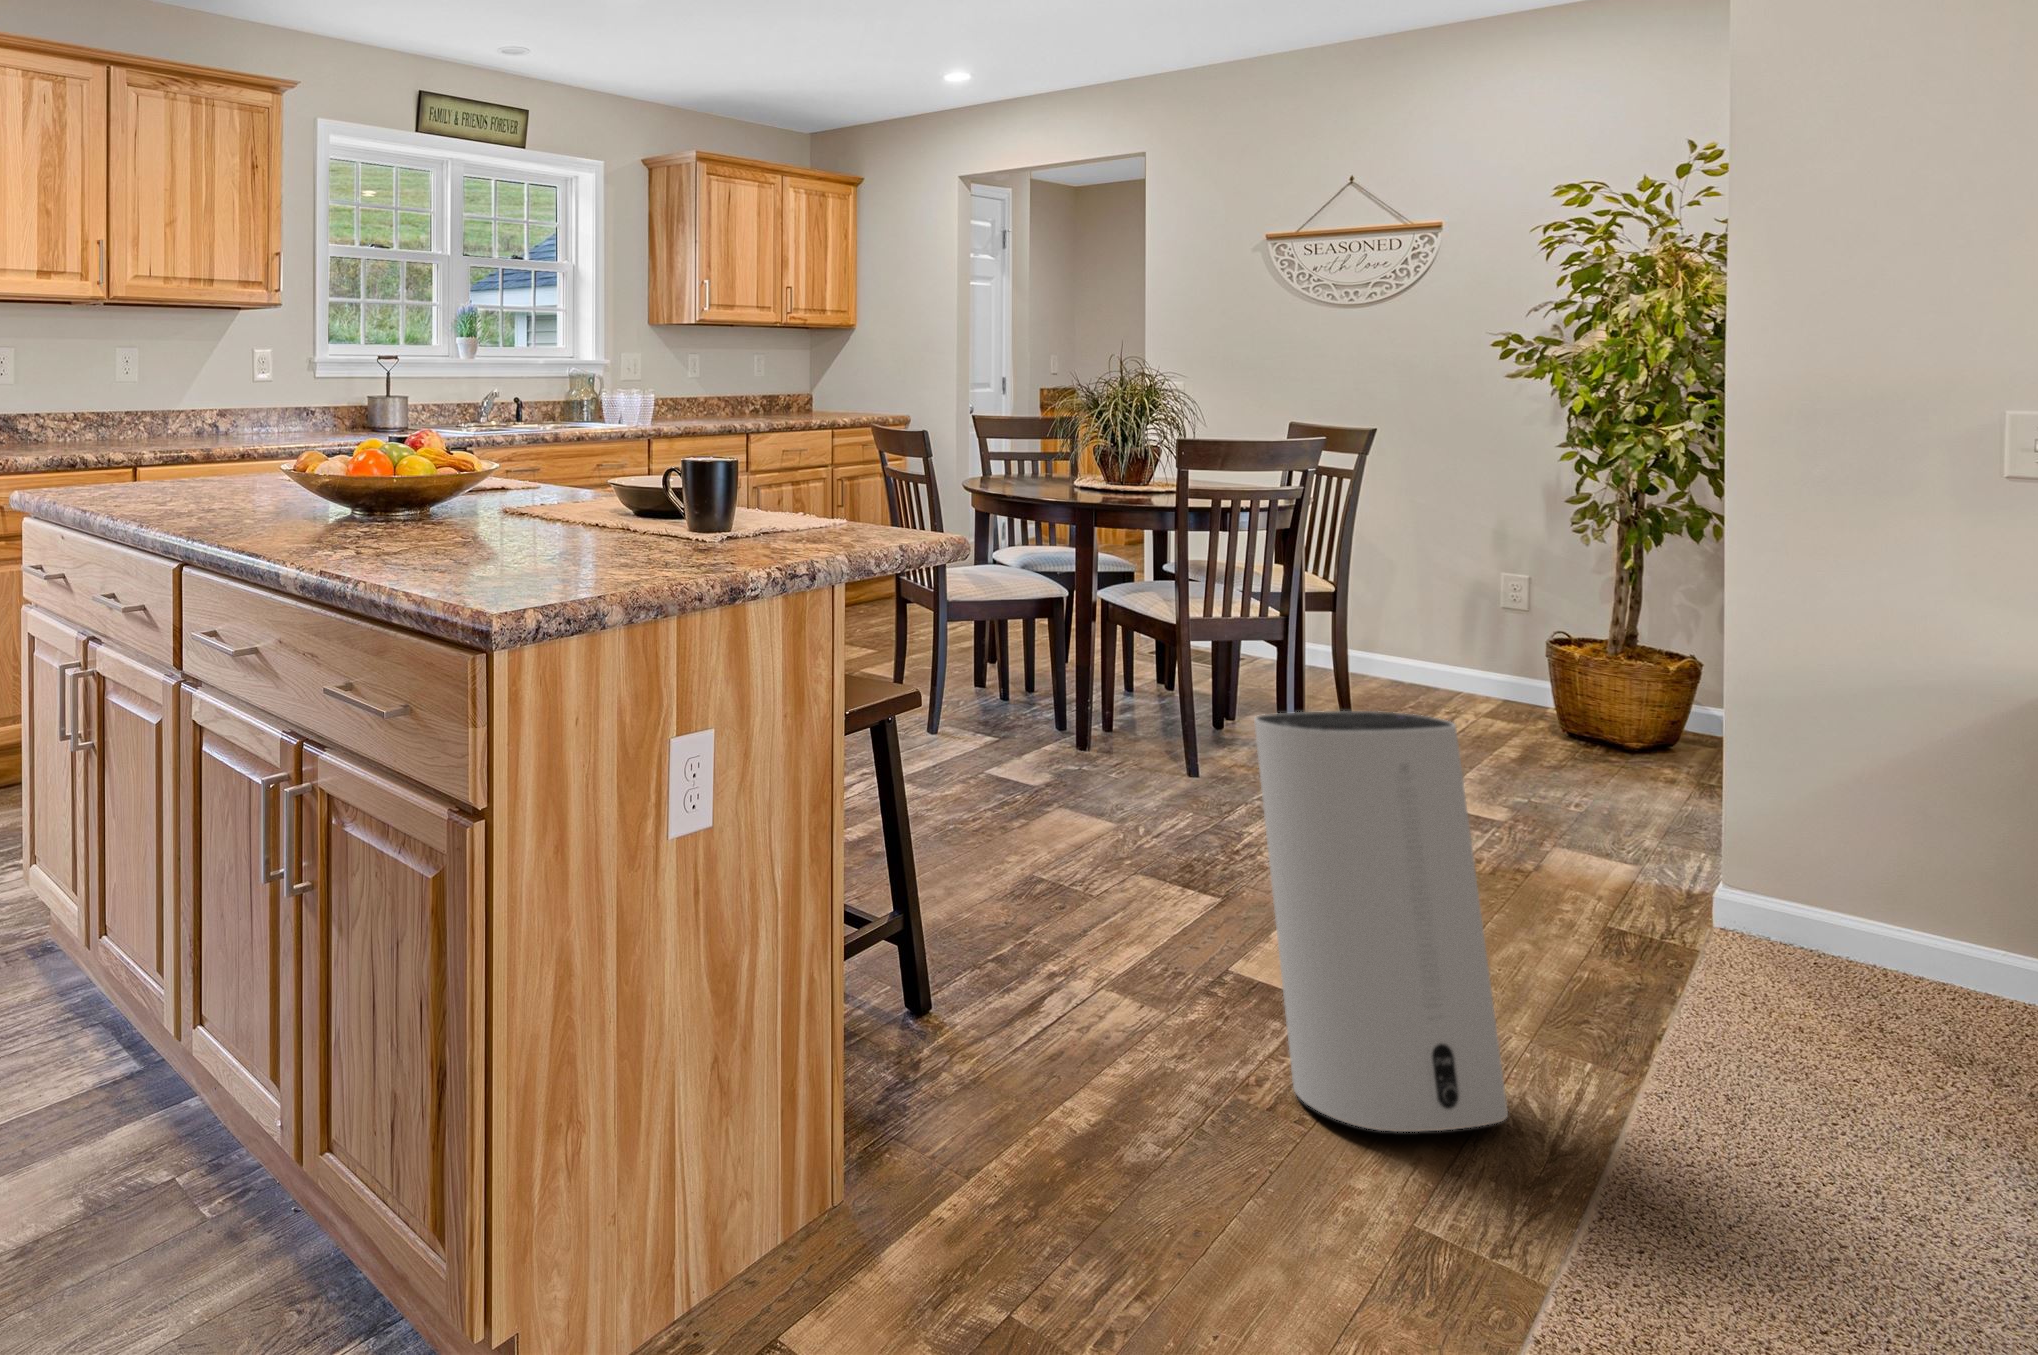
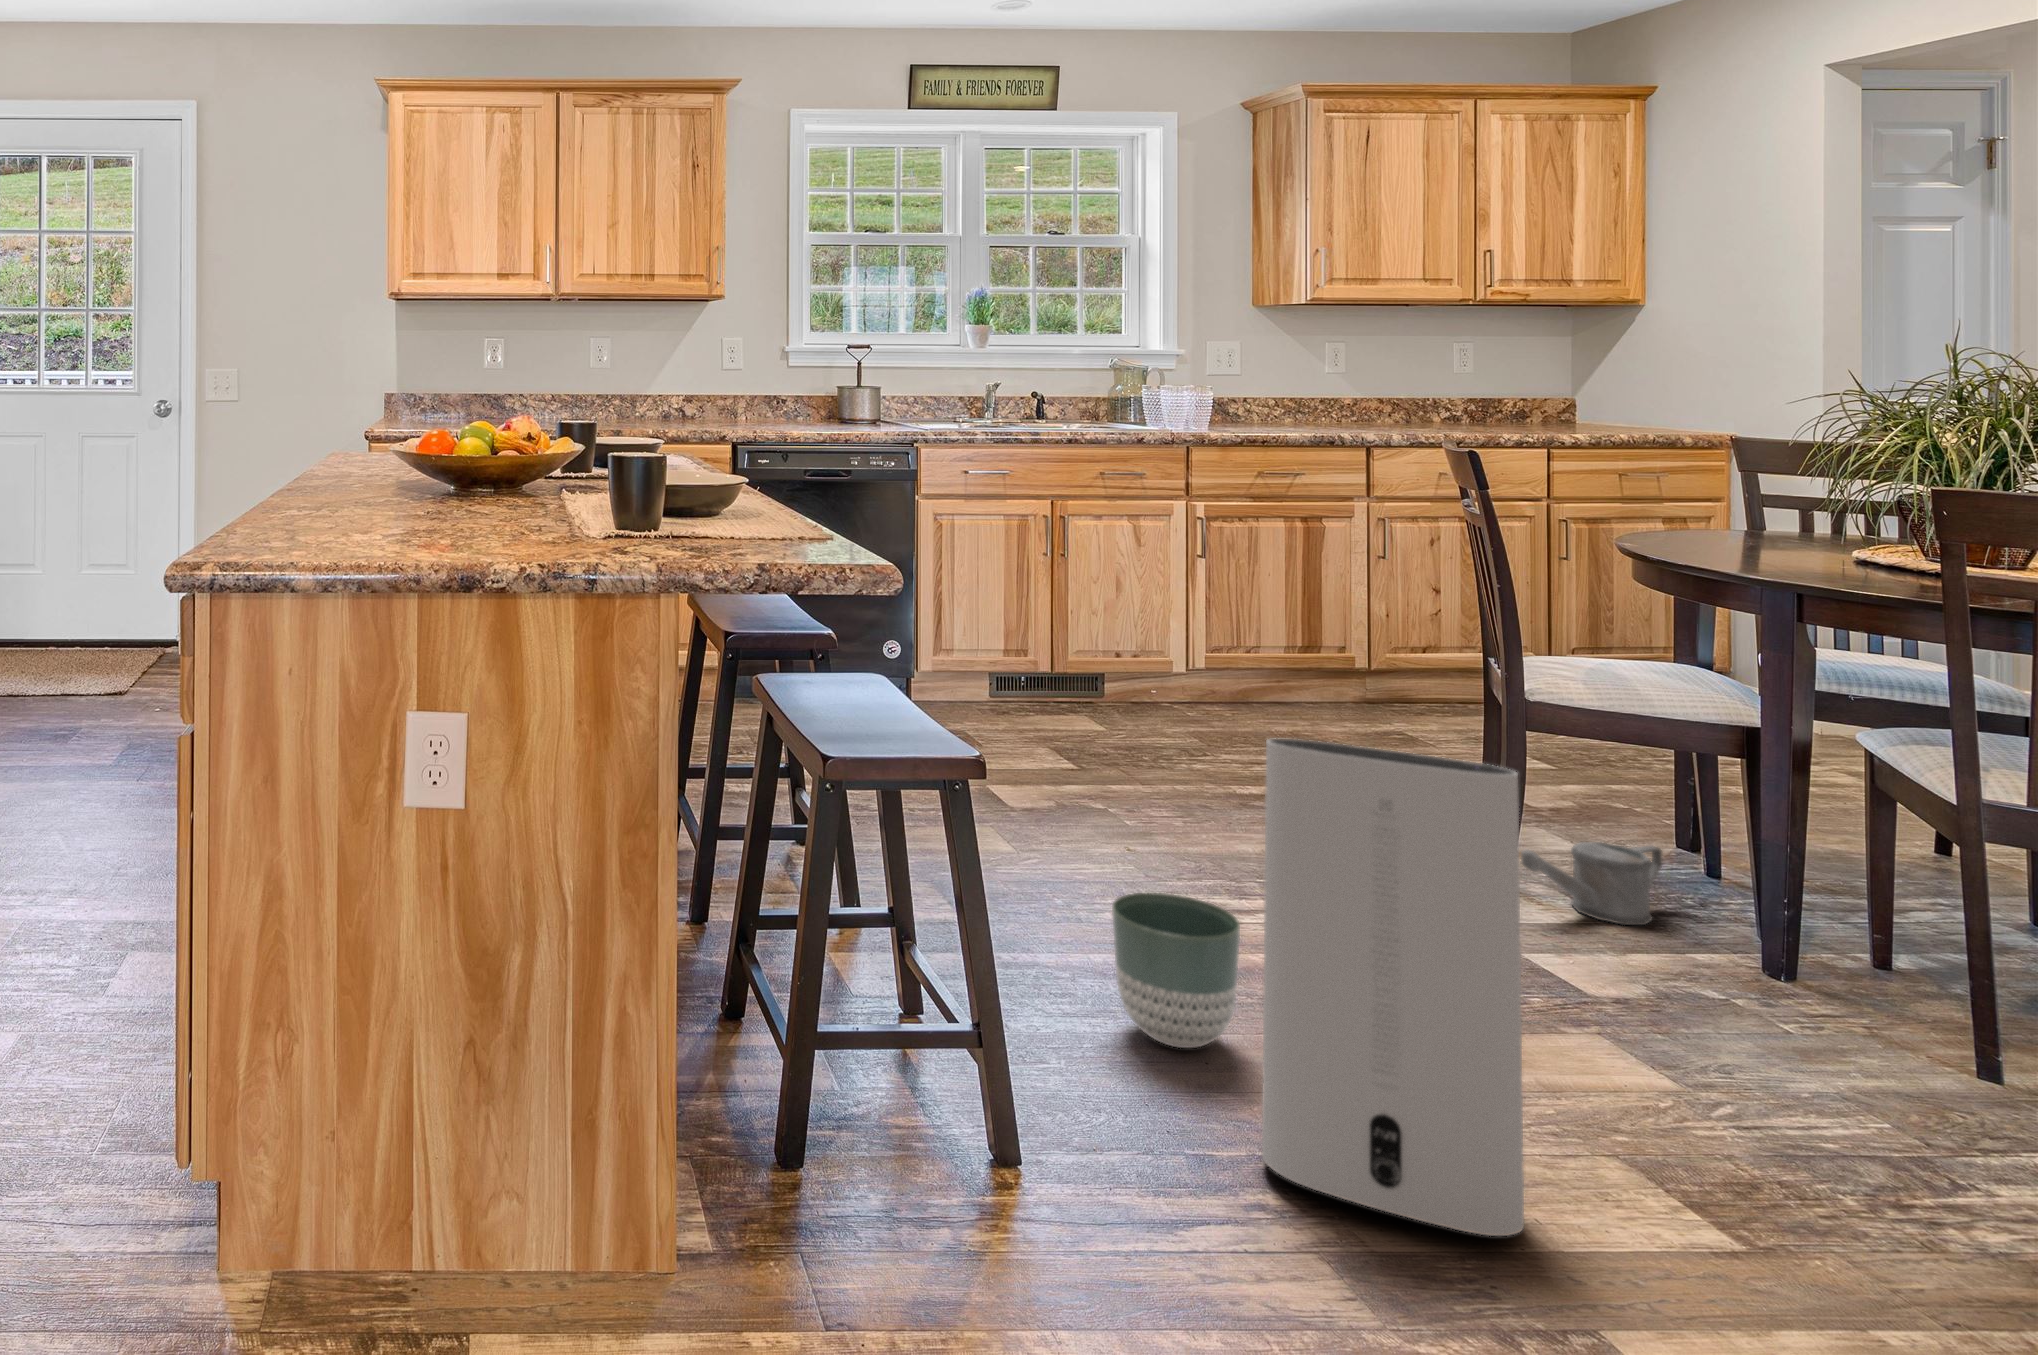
watering can: none [1078,718,1128,782] -> present [1521,842,1663,925]
planter: none [1039,865,1155,1013] -> present [1112,893,1240,1048]

